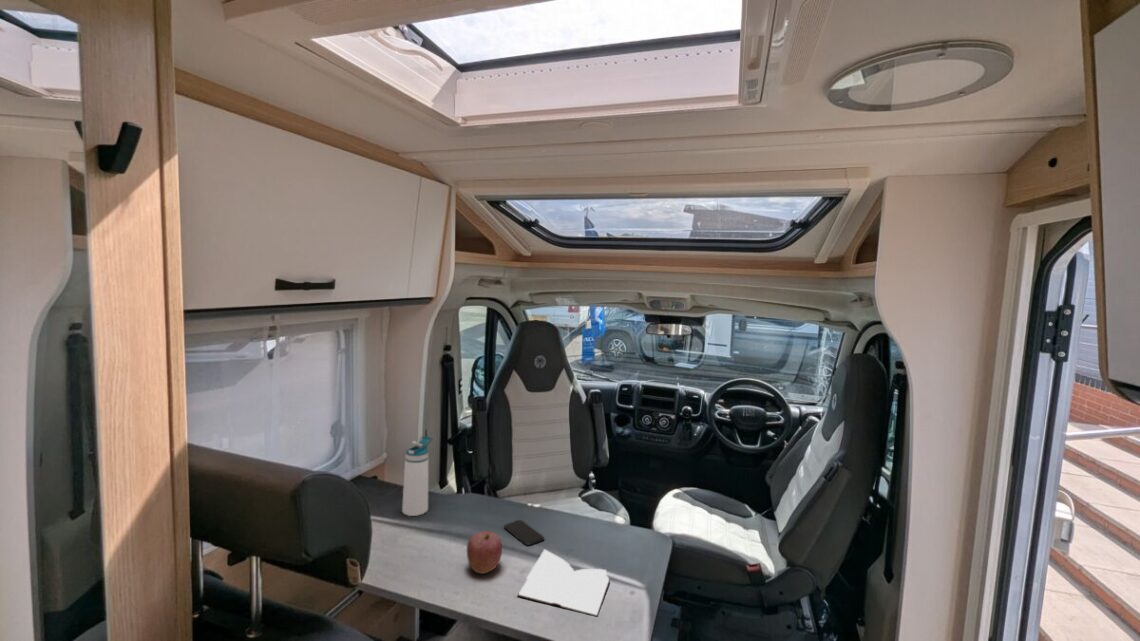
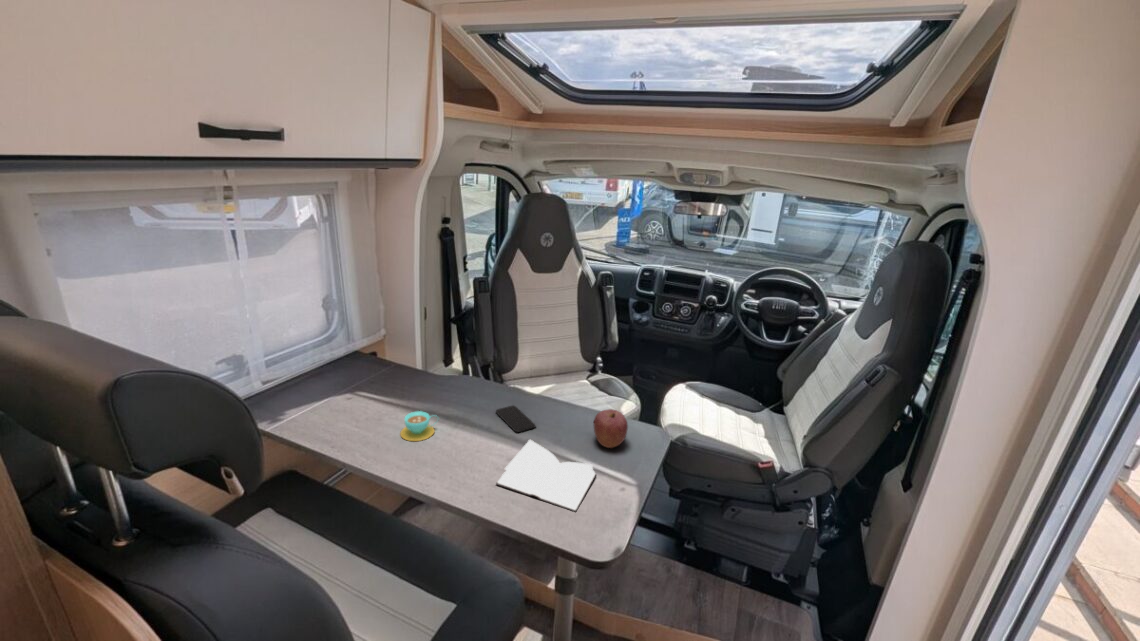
water bottle: present [402,436,432,516] -> none [394,315,423,395]
teacup: none [416,530,453,560] -> present [400,411,435,441]
apple: present [467,531,502,573] -> present [594,409,628,448]

